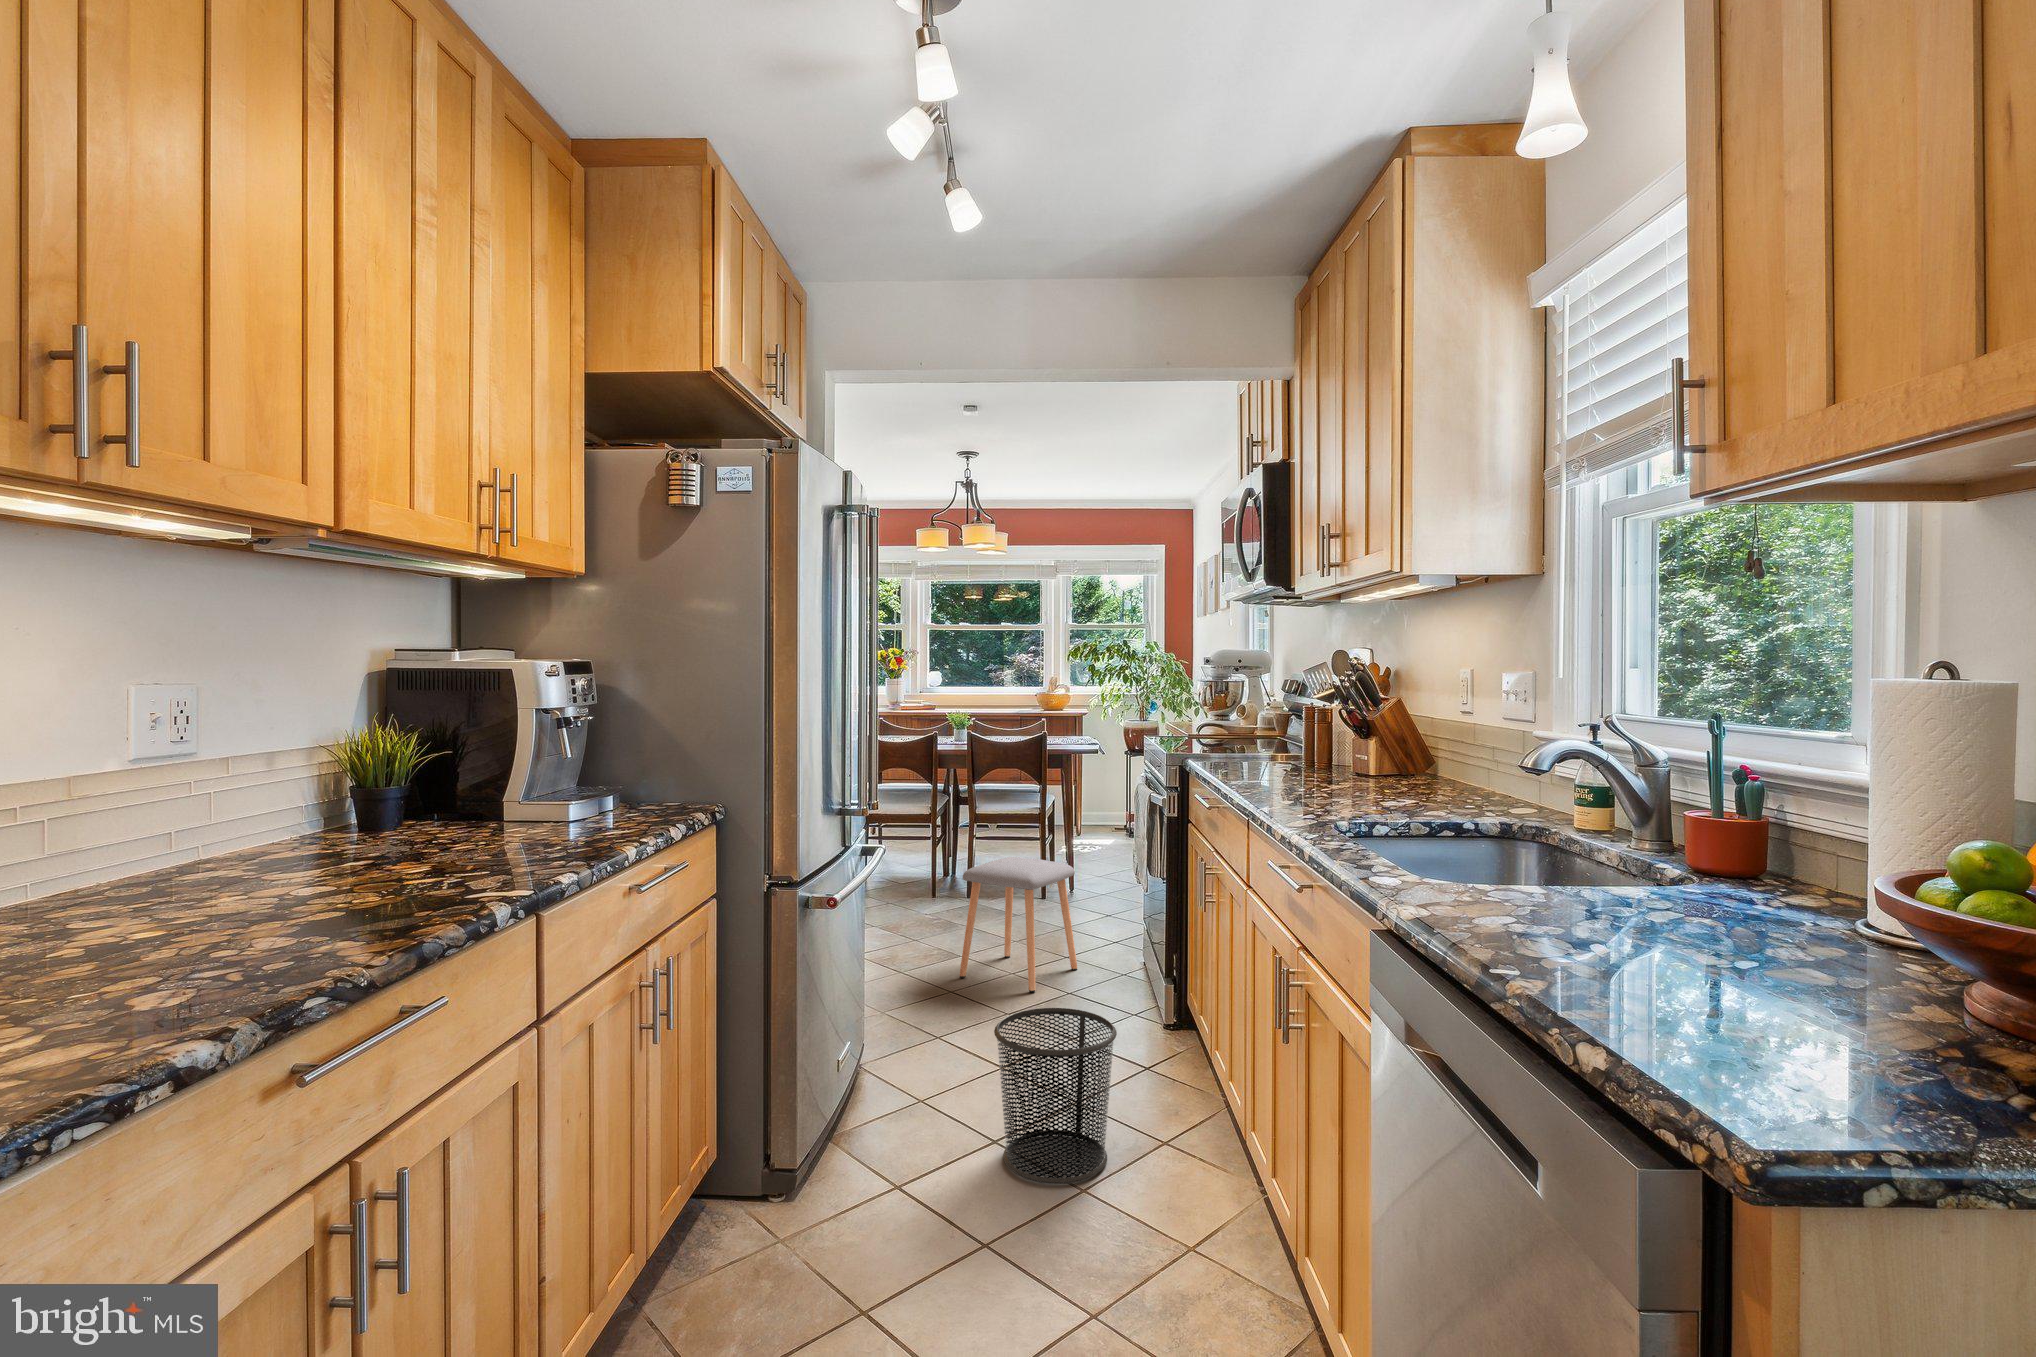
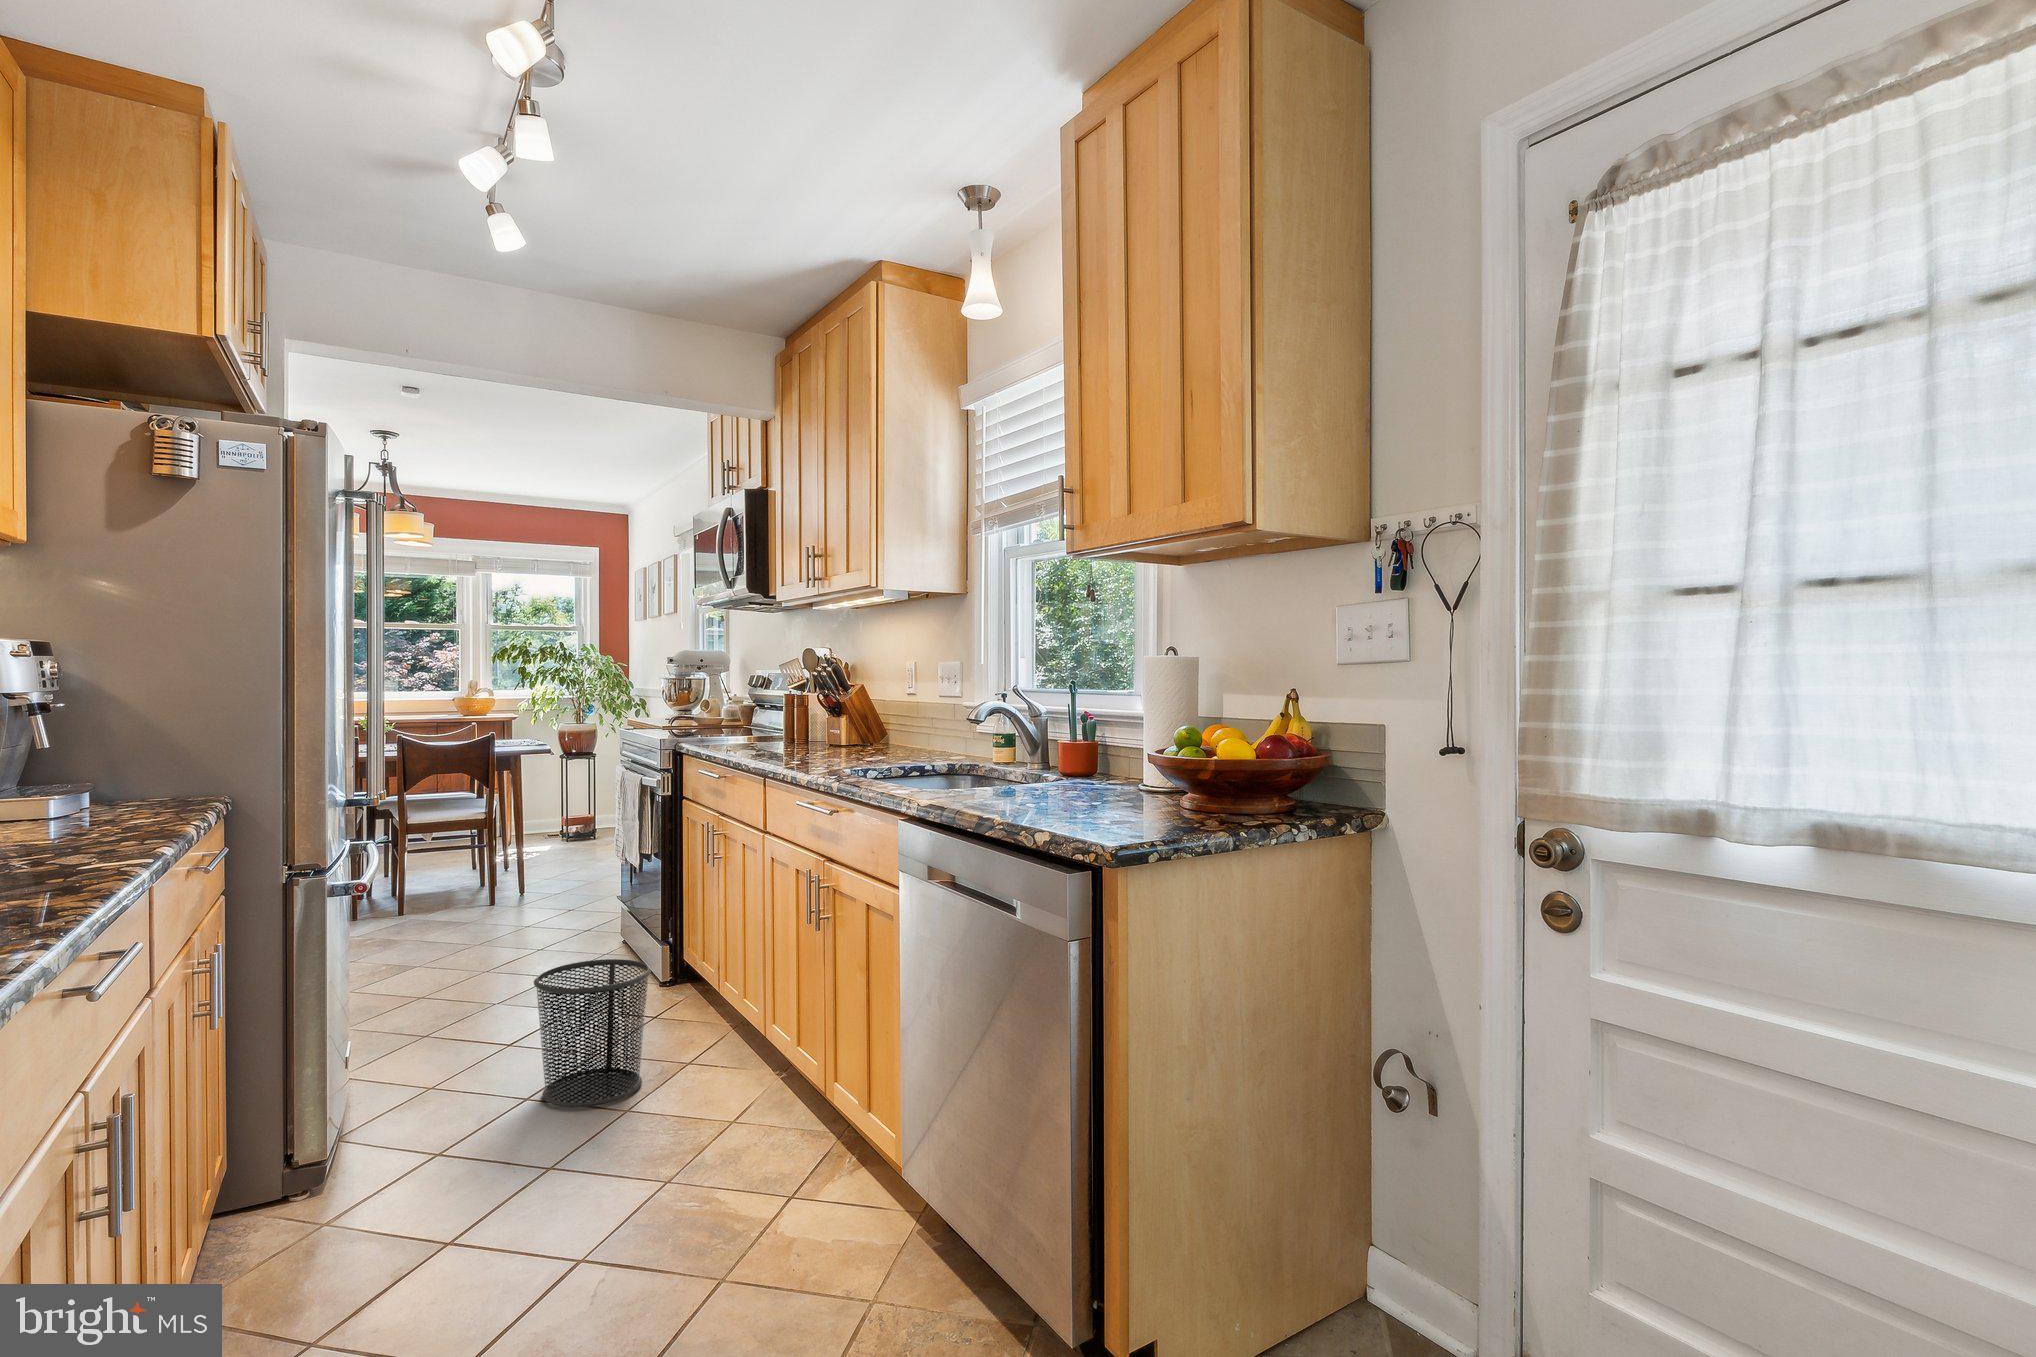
stool: present [959,857,1077,992] -> none [425,854,555,982]

